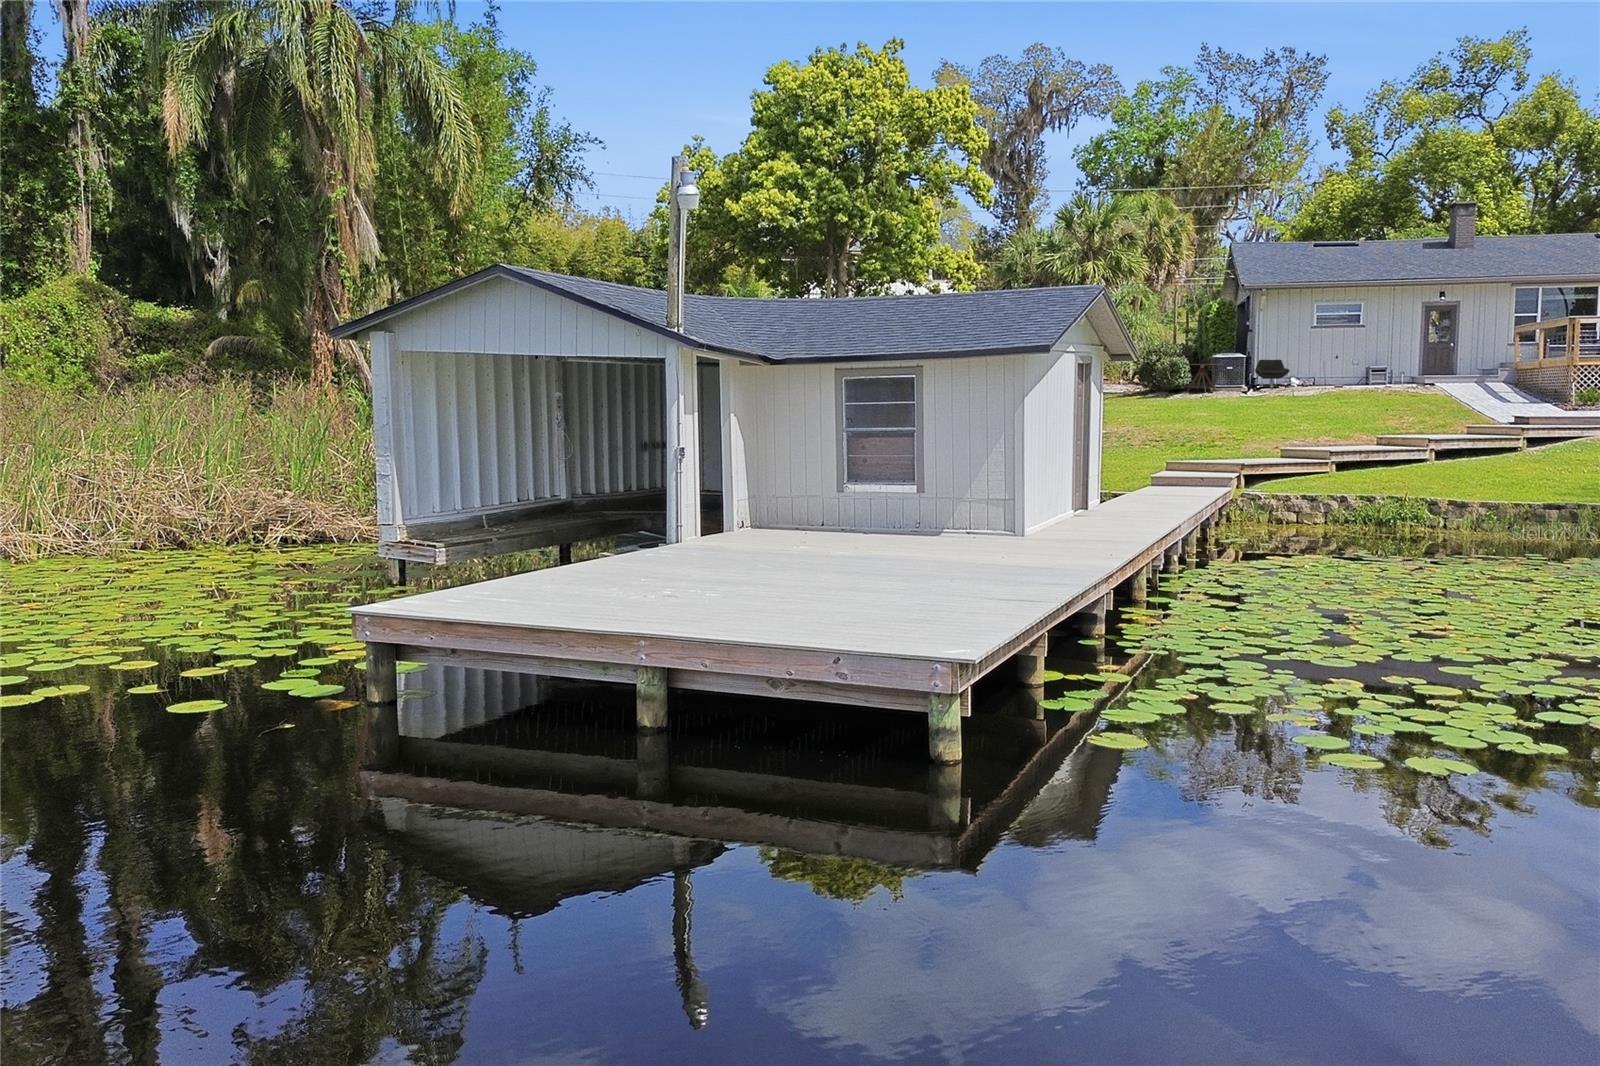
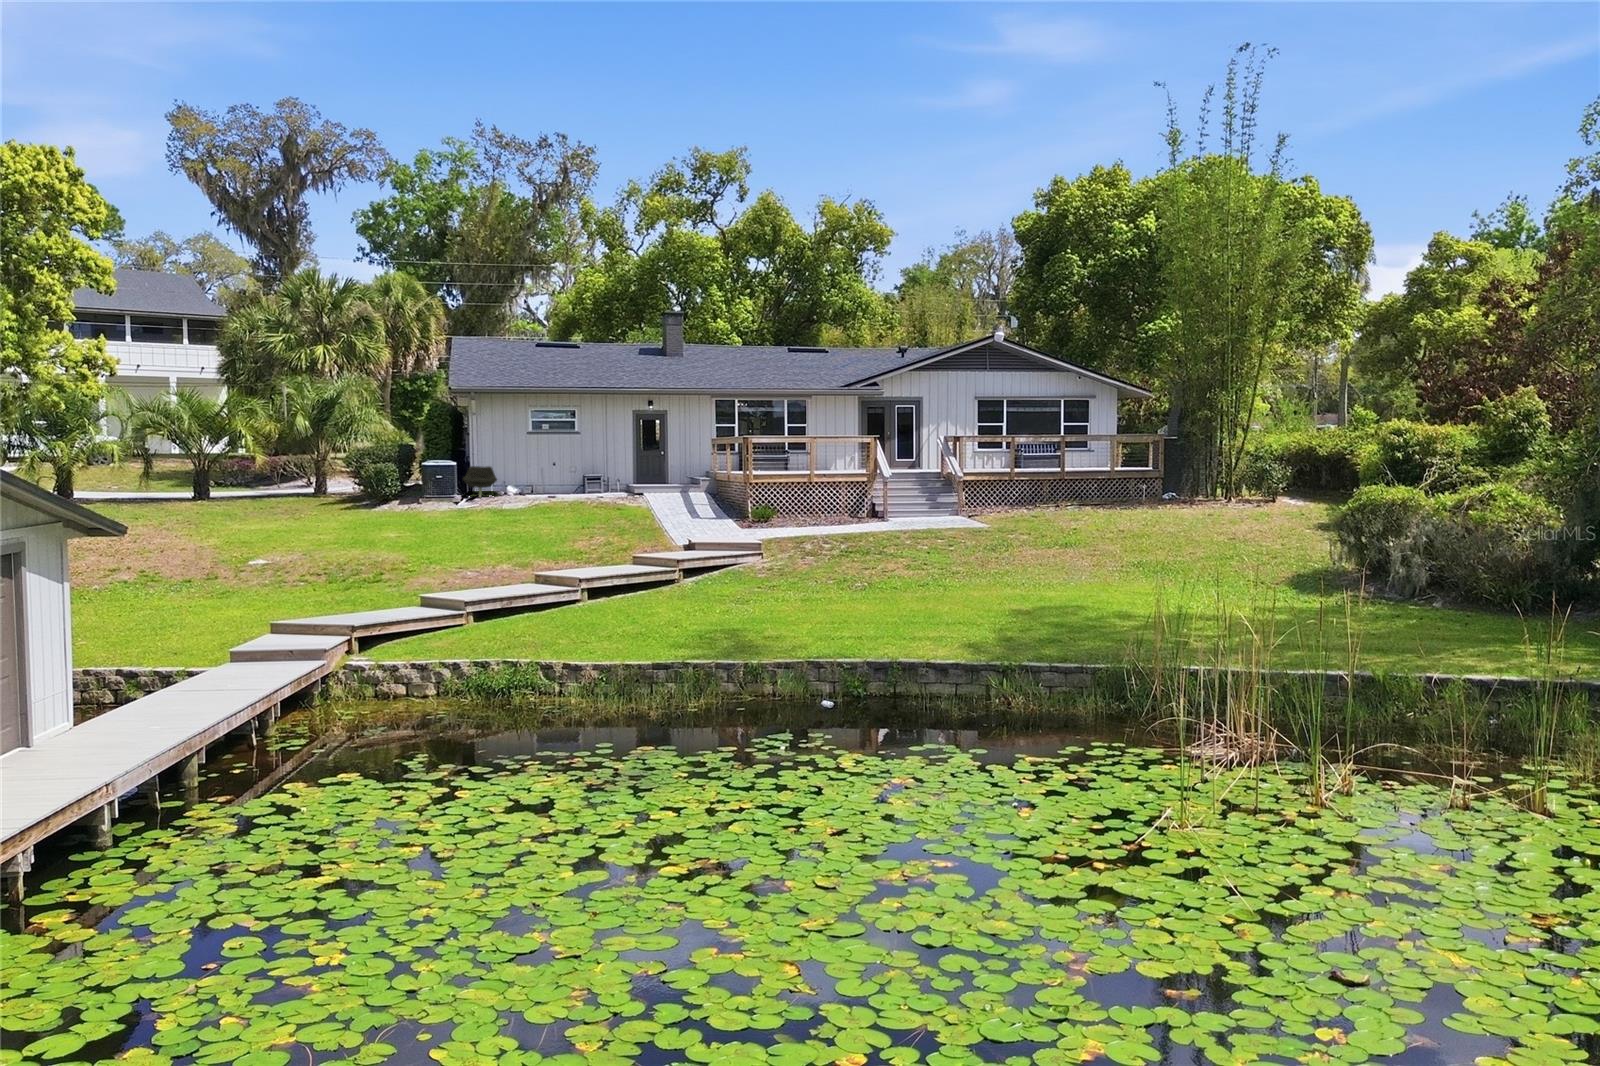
round table: present [1182,364,1223,392] -> none [381,471,427,502]

